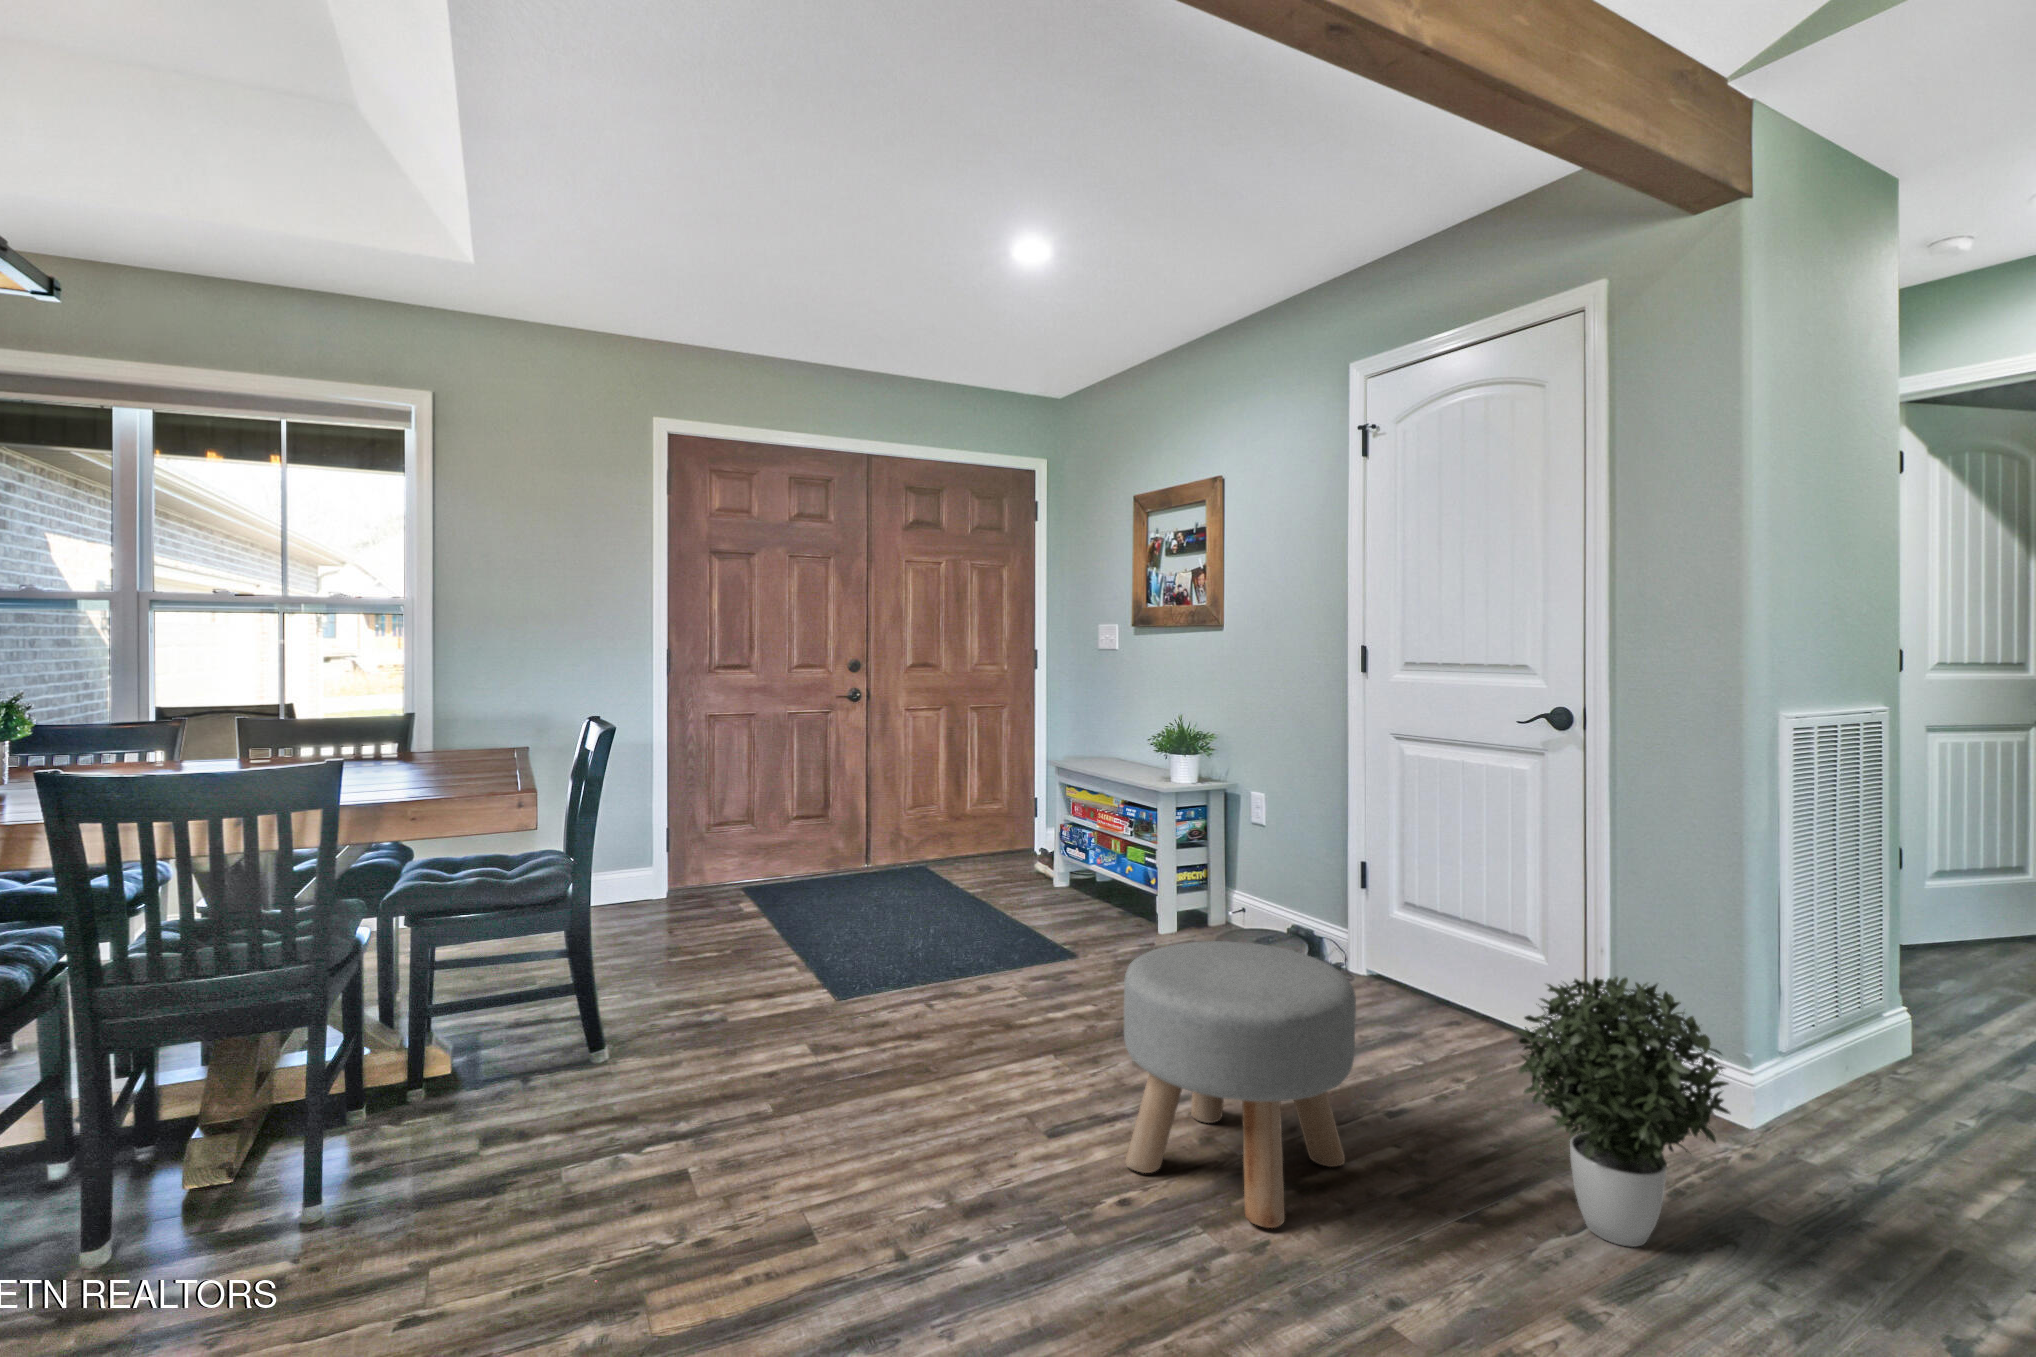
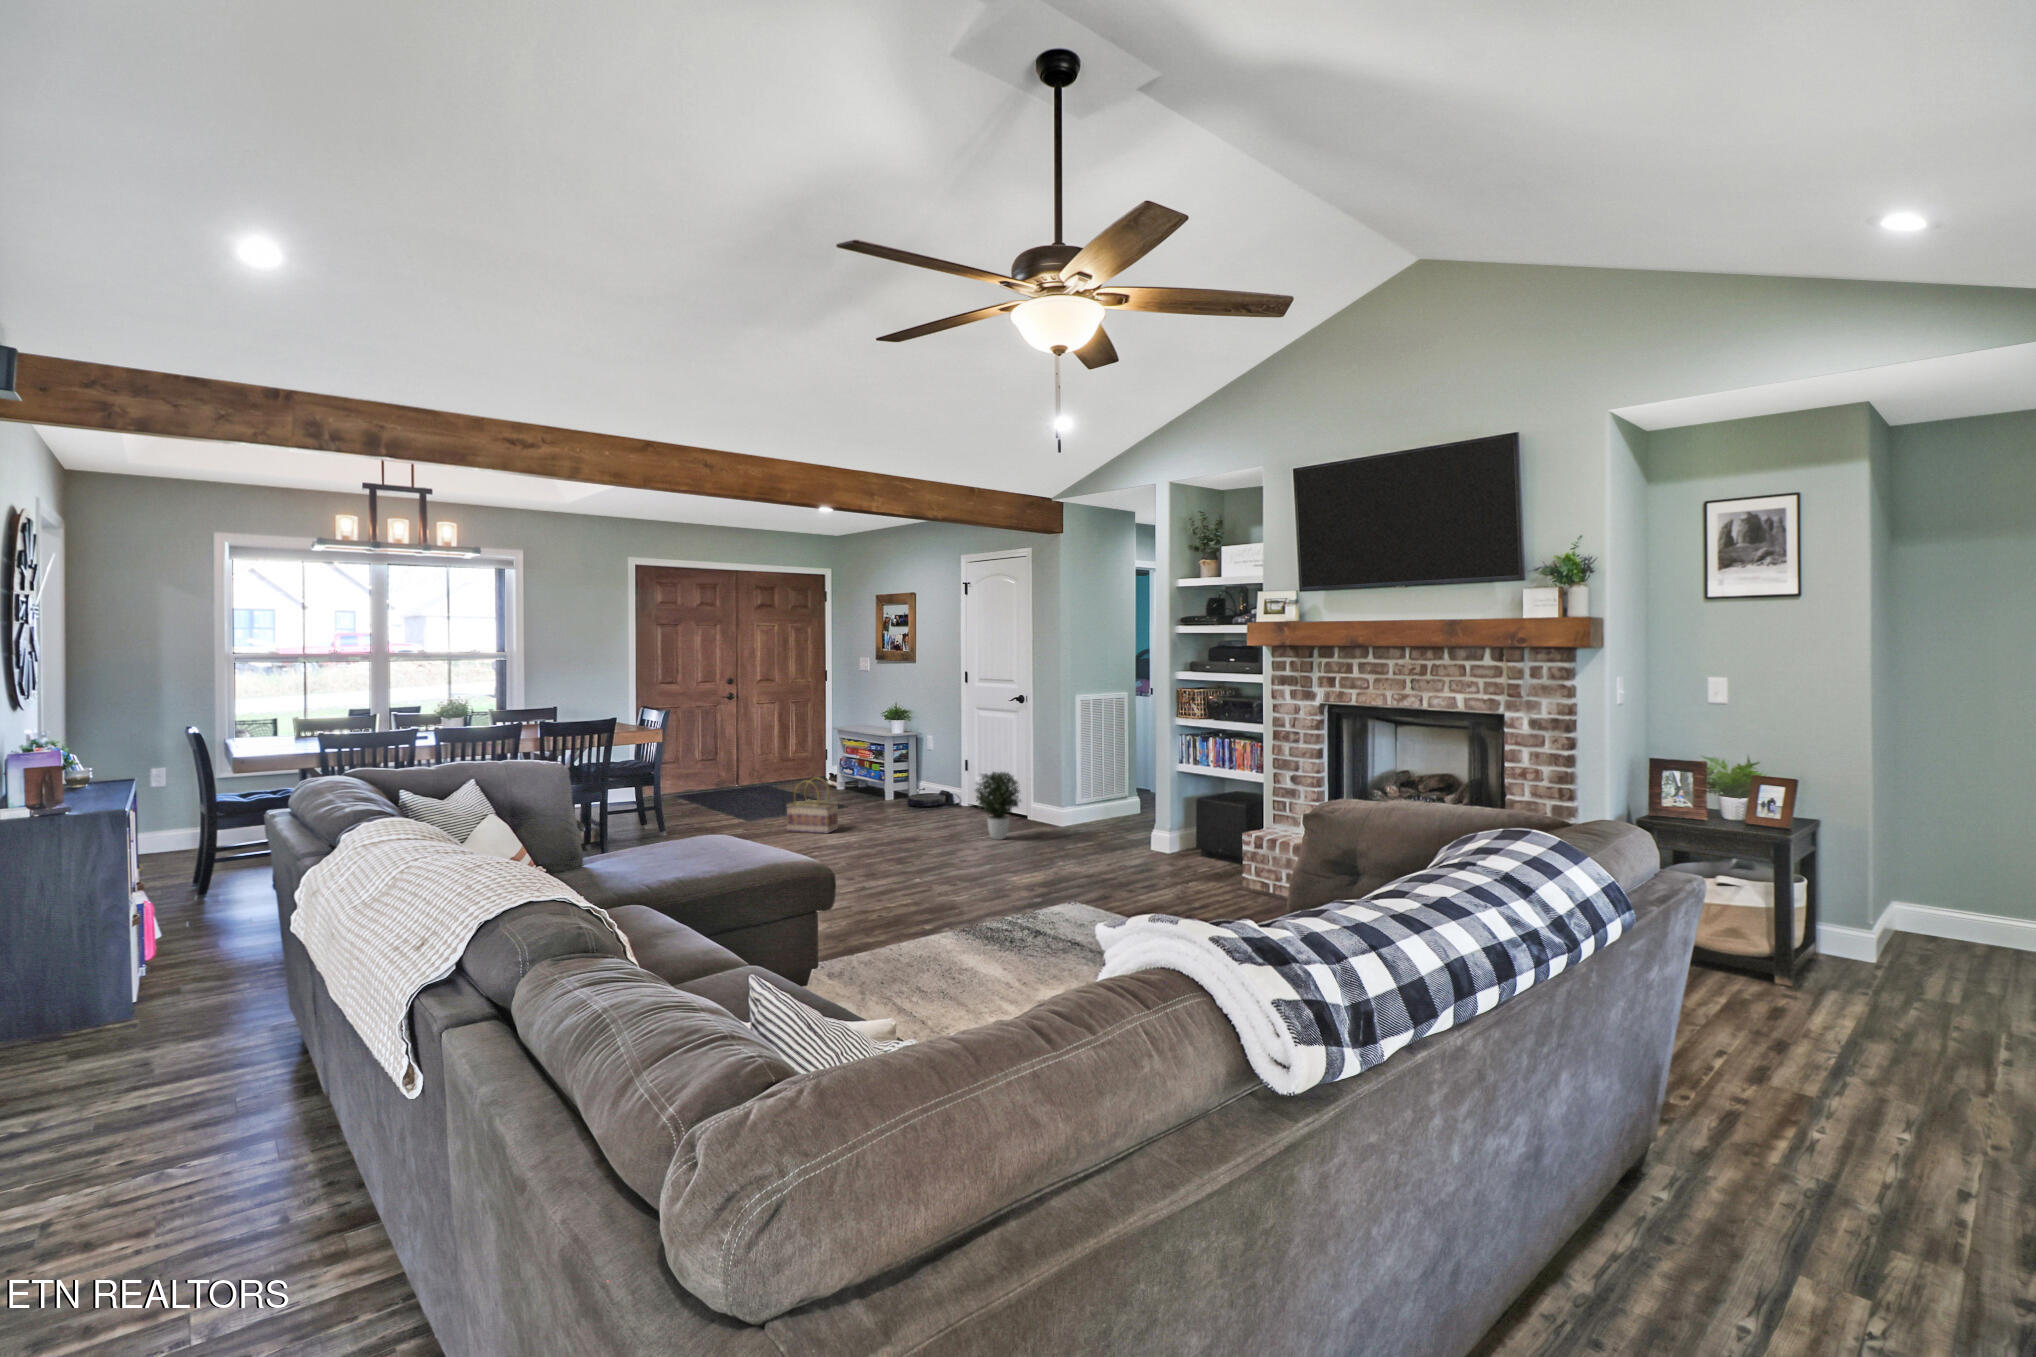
basket: none [895,920,1043,1105] -> present [787,777,838,833]
ottoman: present [1124,941,1356,1228] -> none [865,775,933,843]

